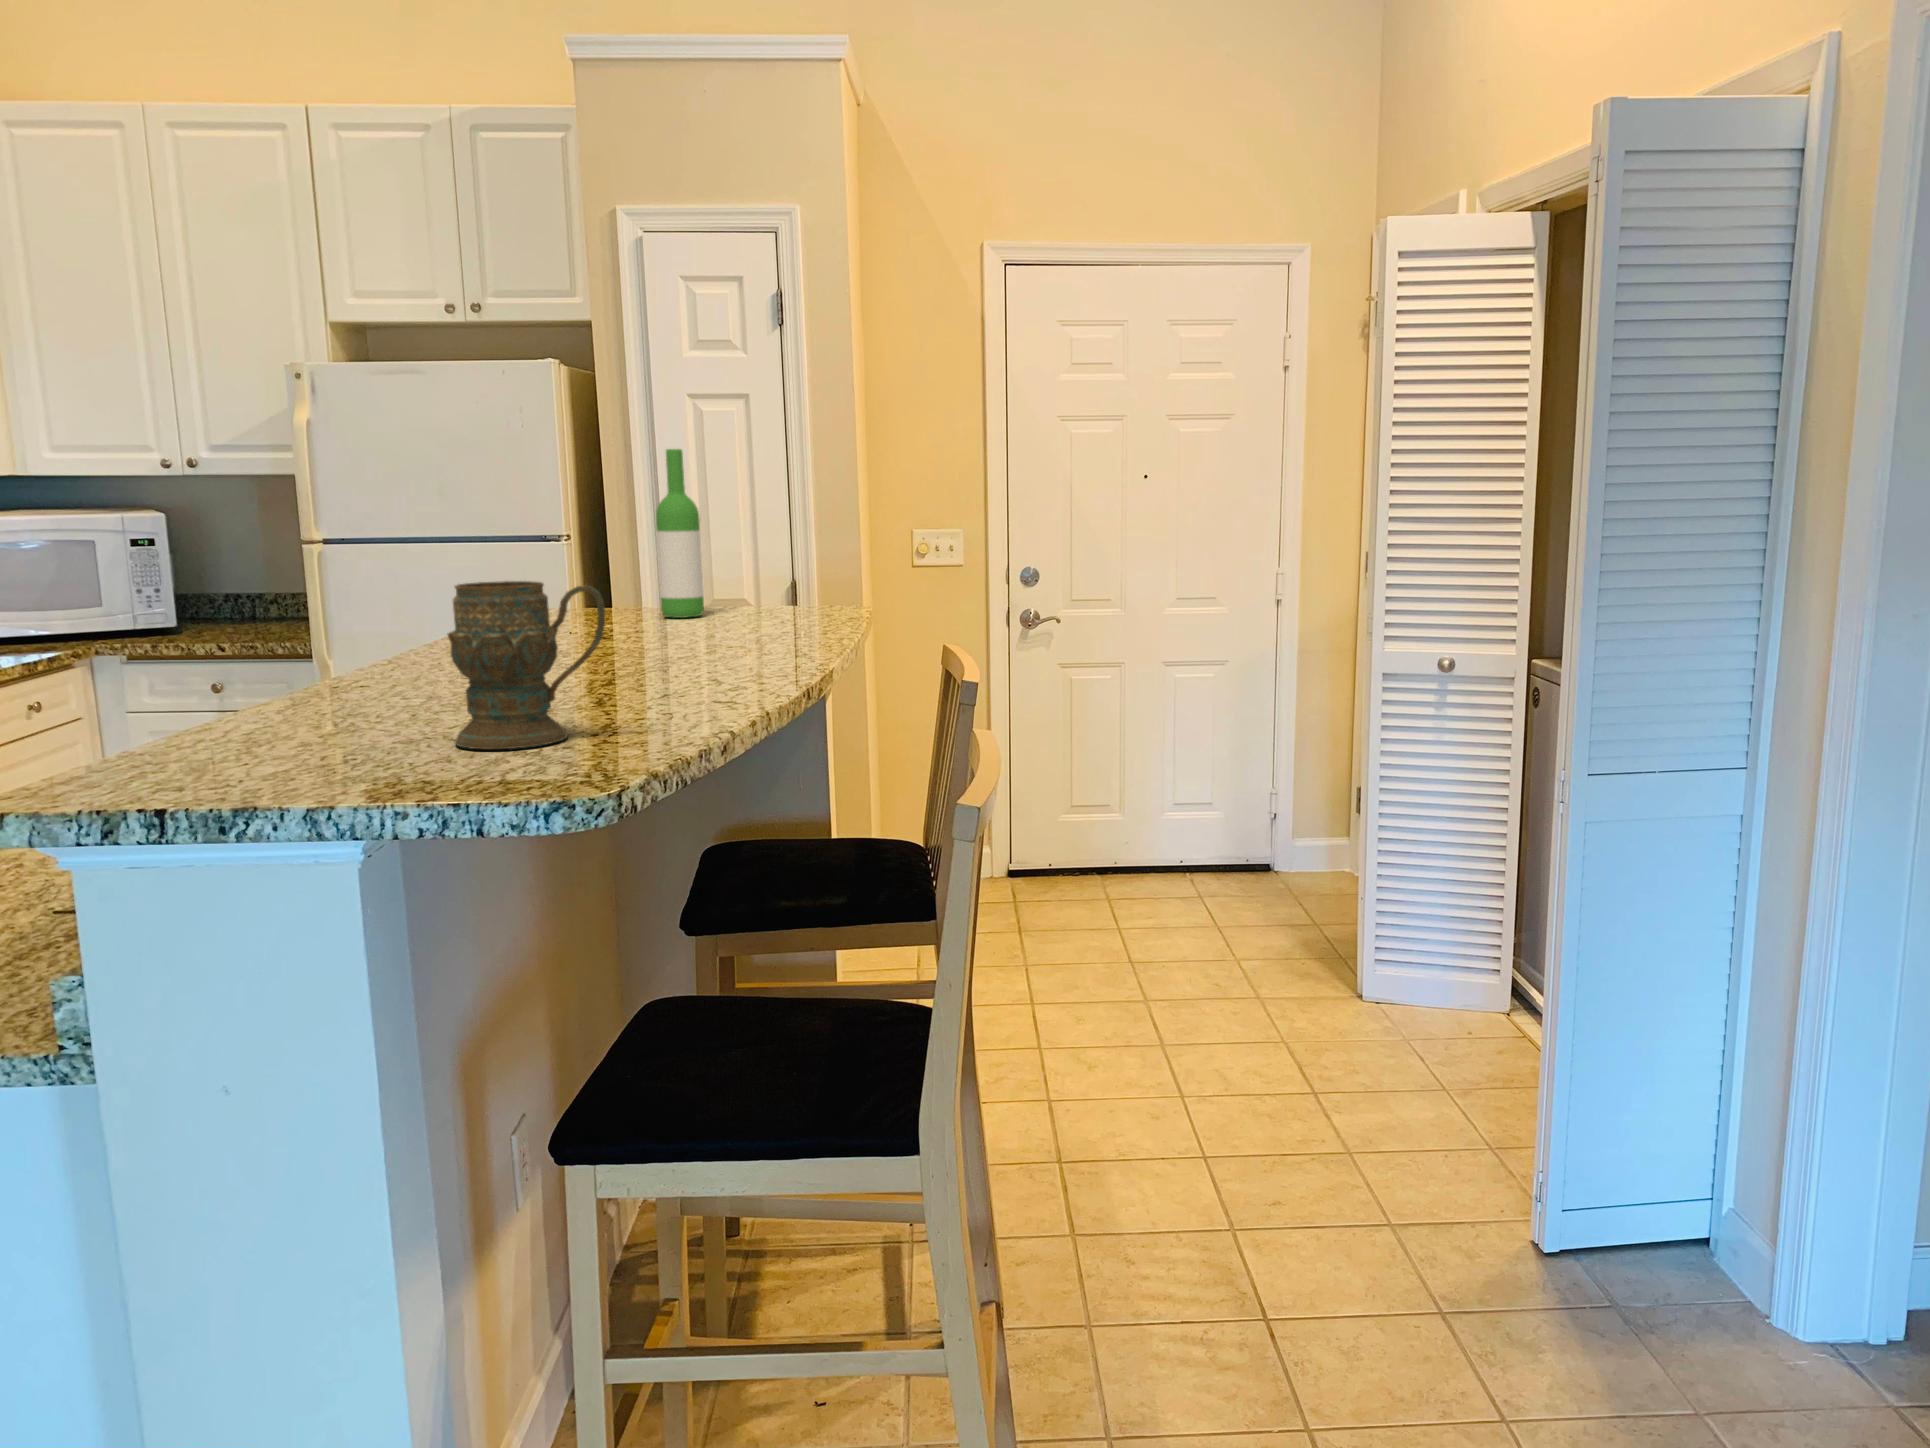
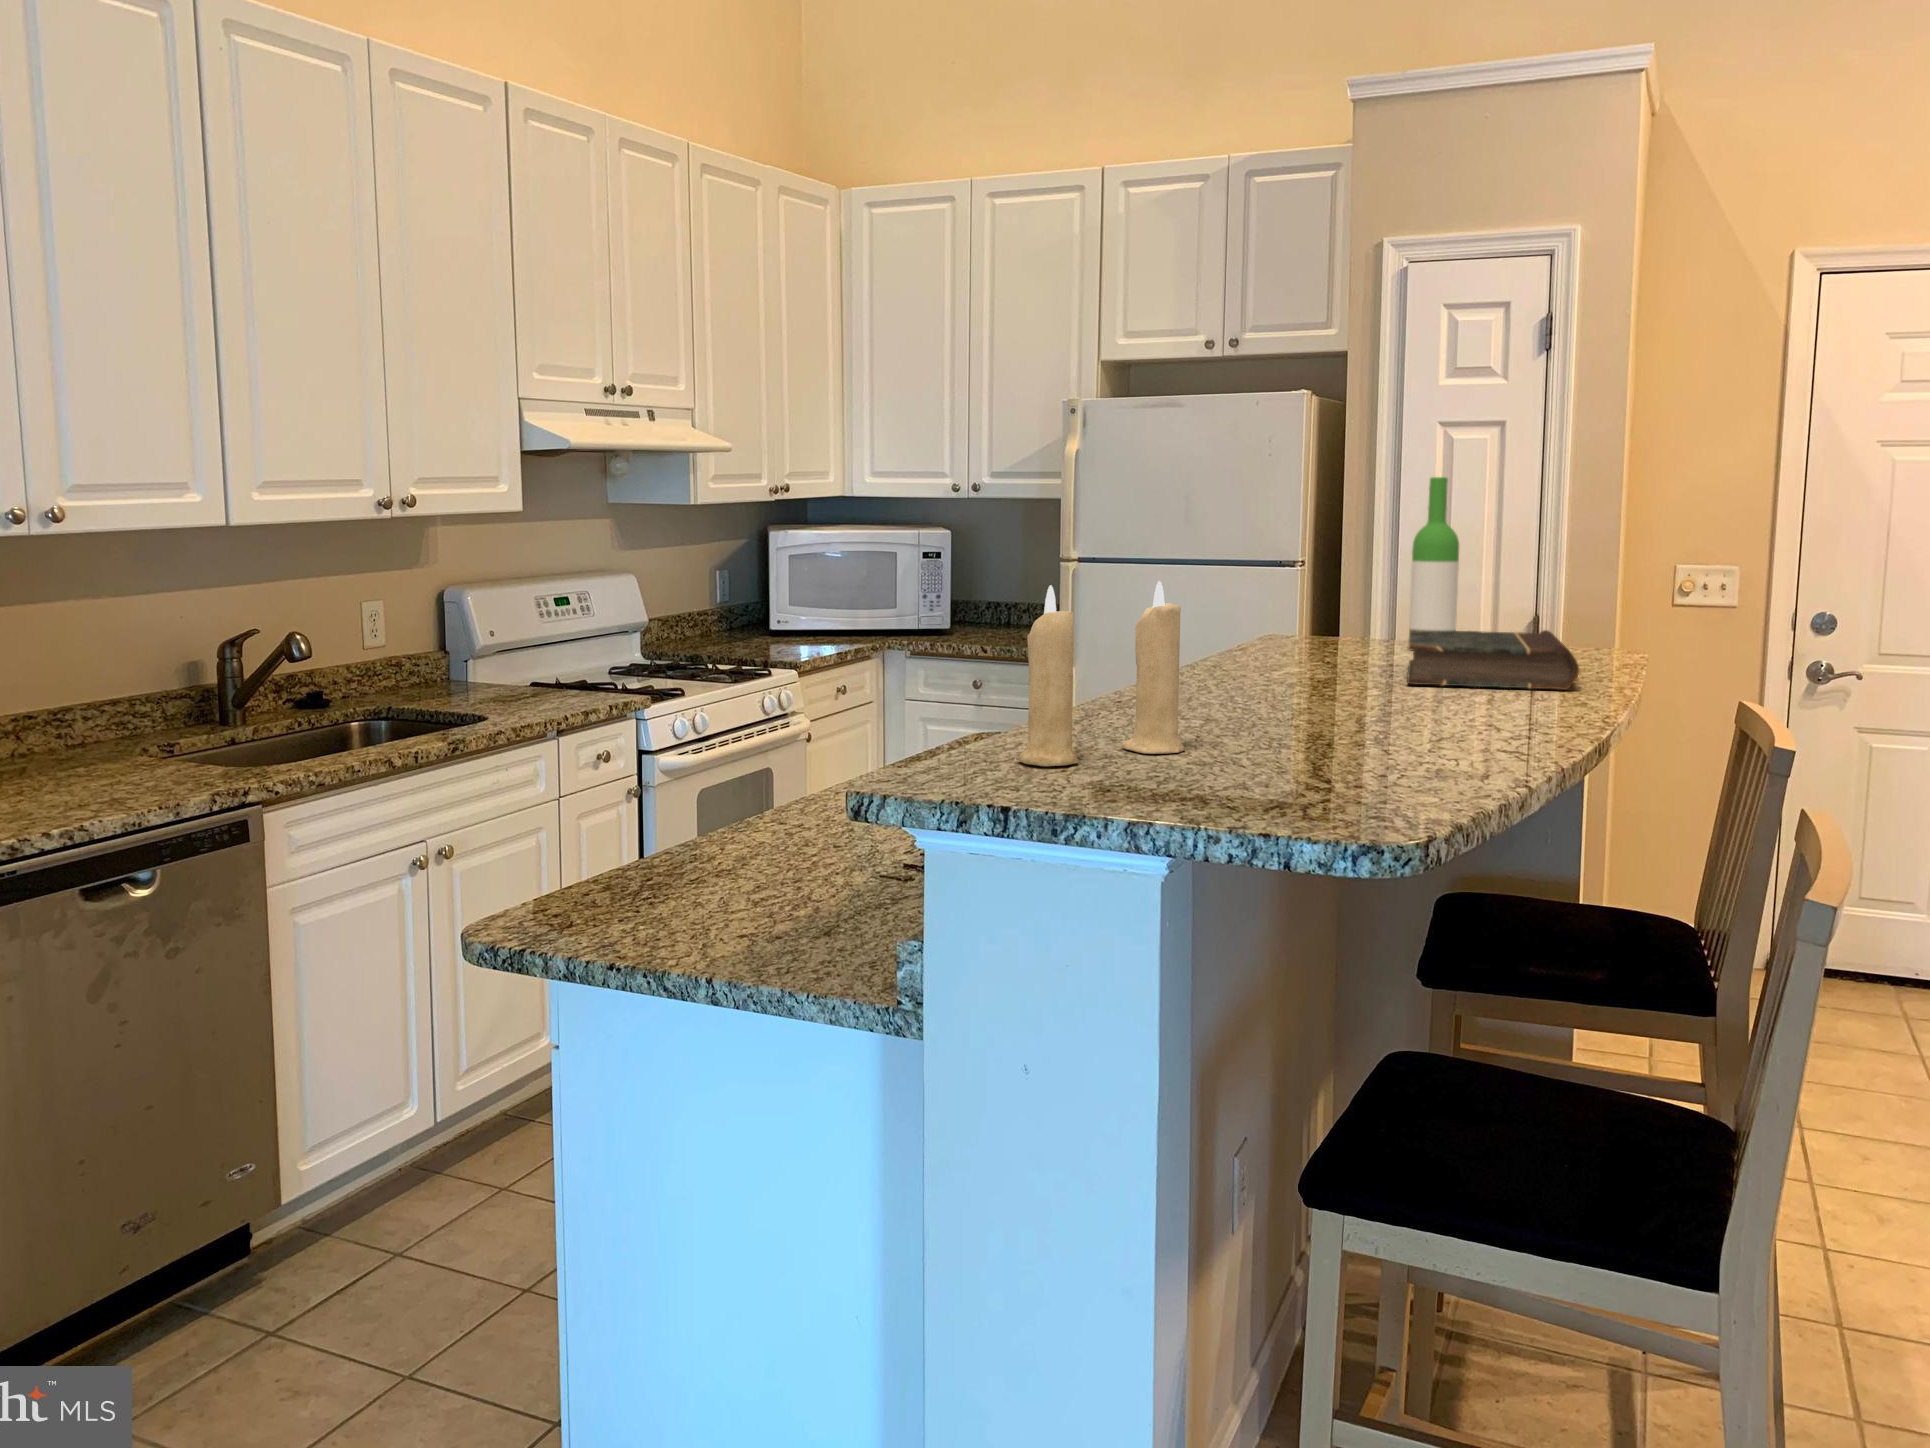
candle: none [173,547,395,761] -> present [1016,581,1185,766]
mug: present [447,581,605,749] -> none [1246,615,1409,782]
book: none [646,592,799,649] -> present [1407,630,1580,690]

